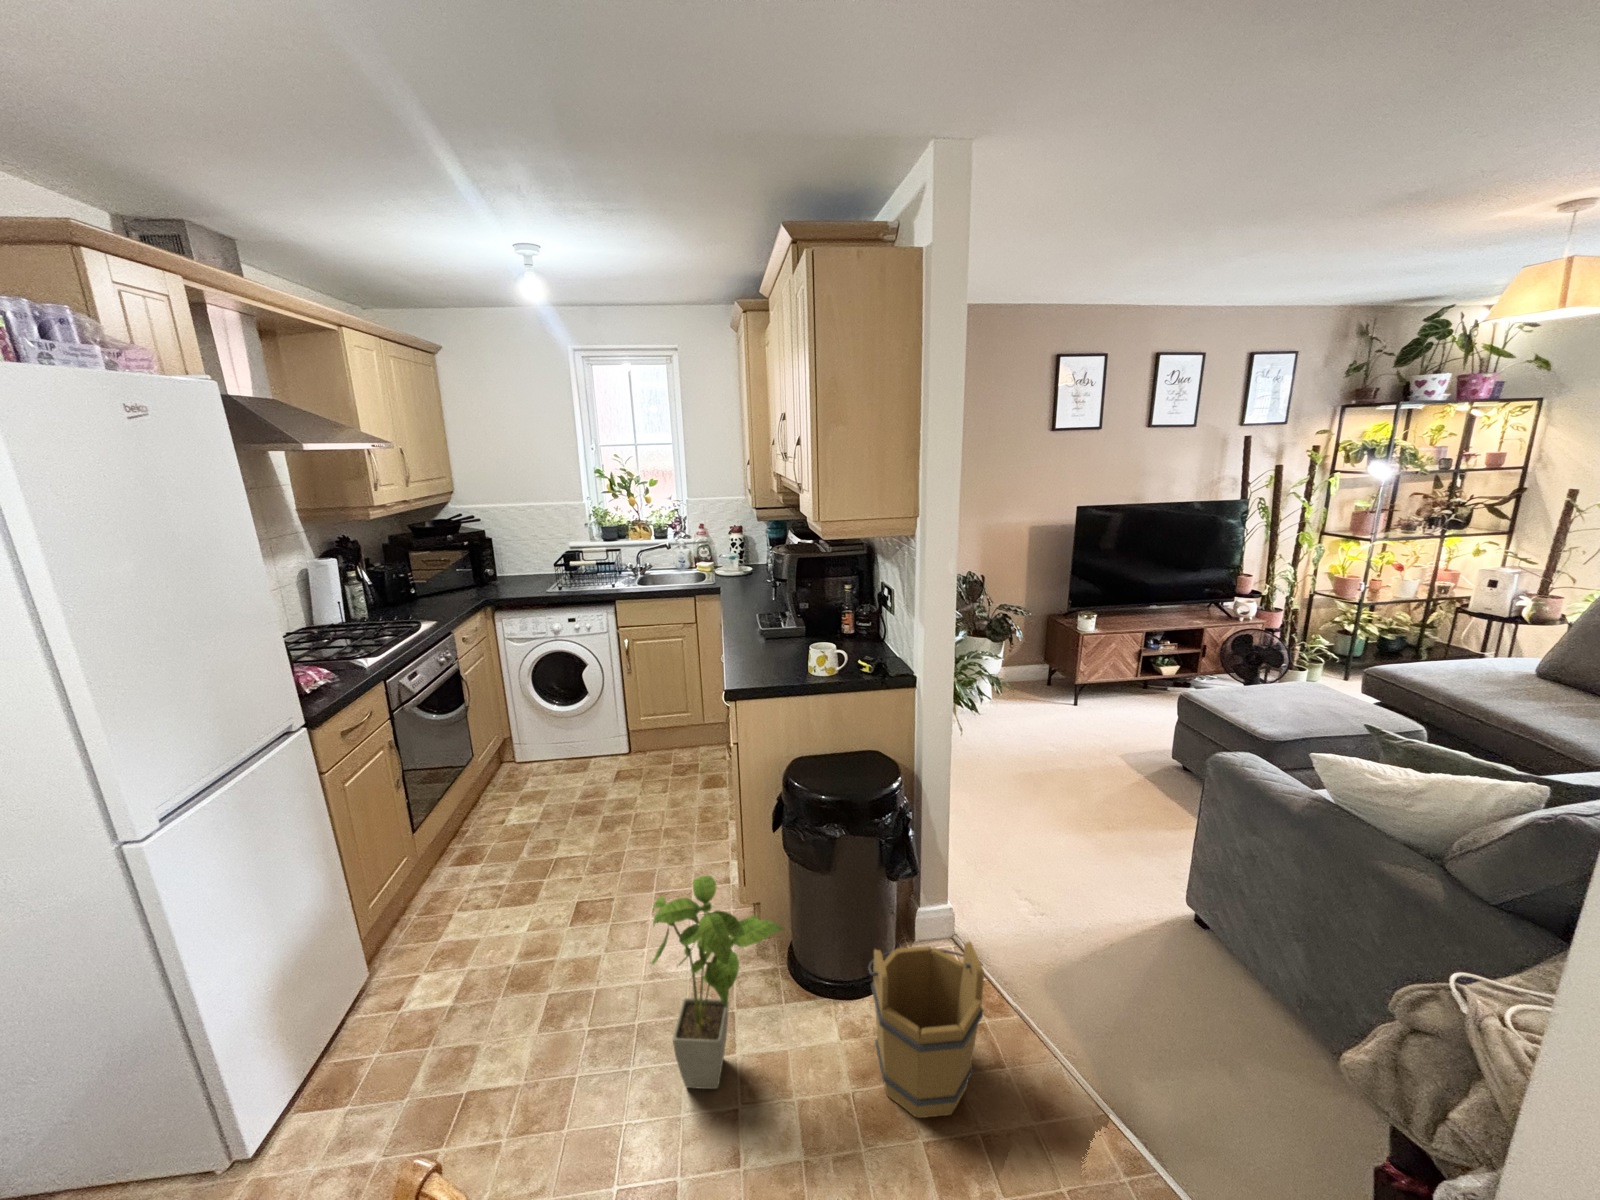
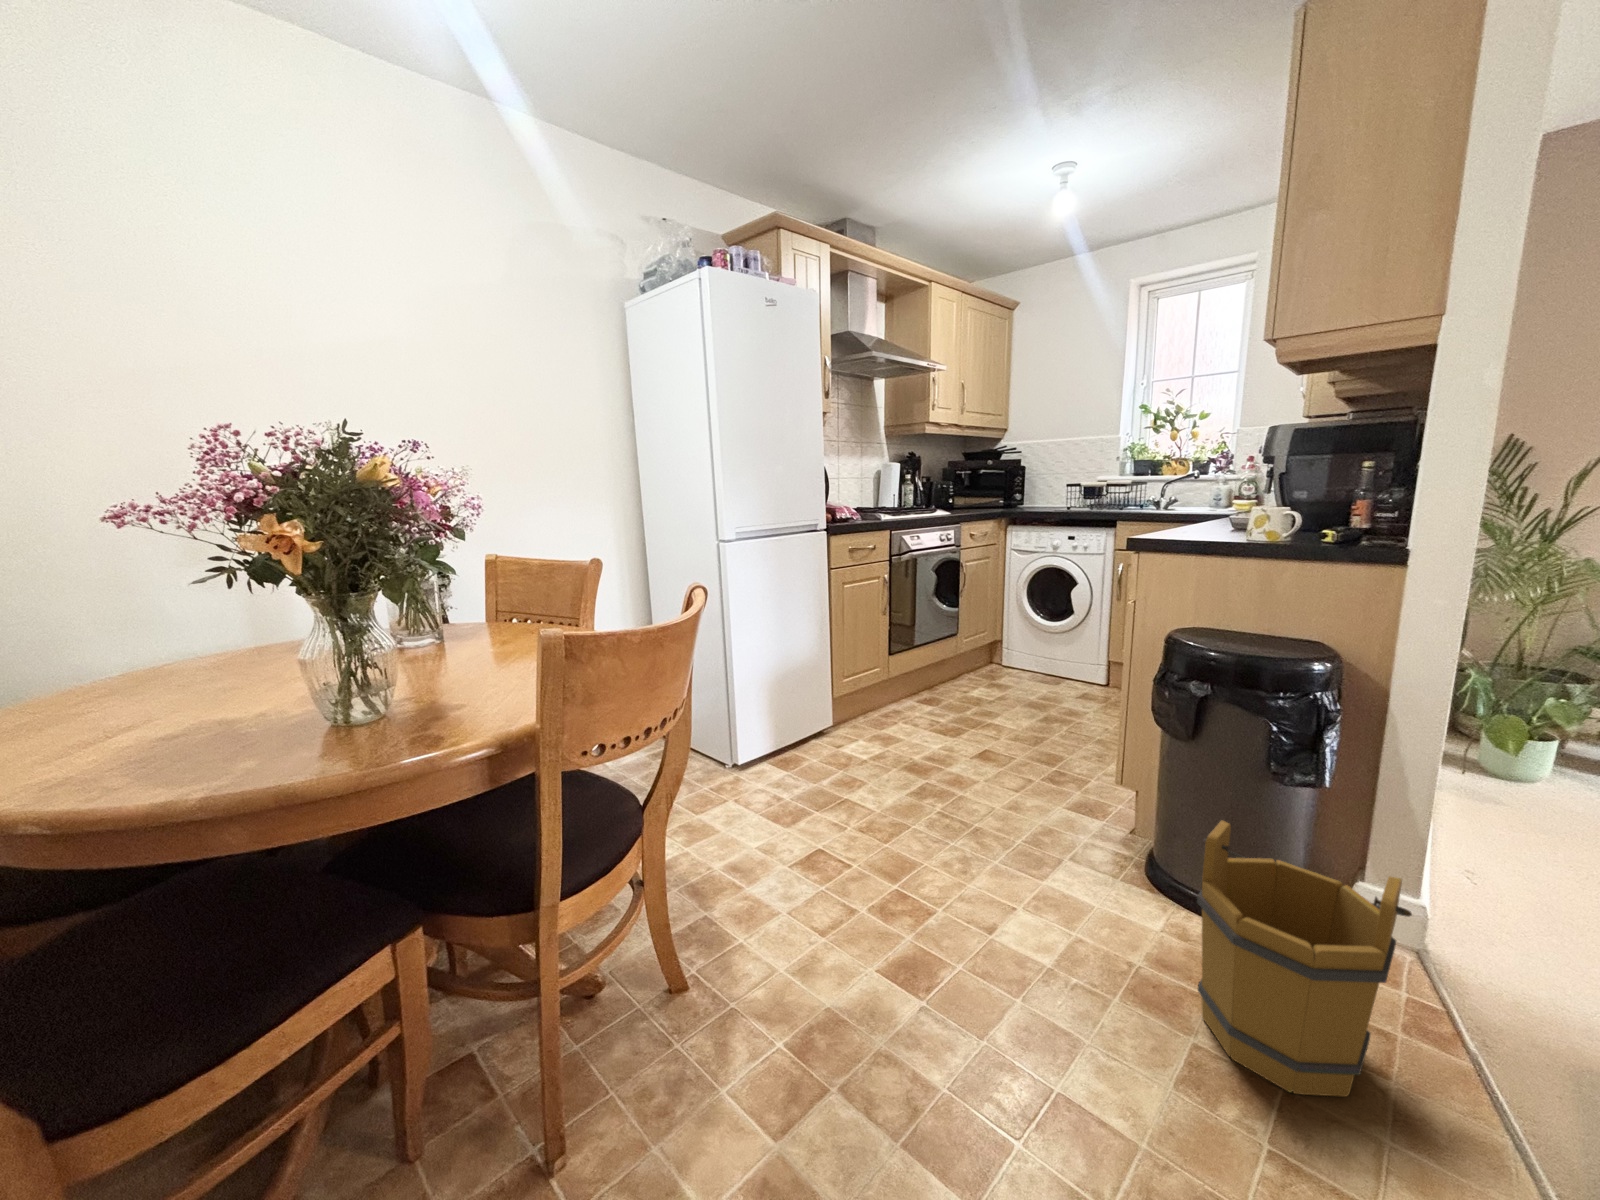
house plant: present [652,875,783,1089] -> none [968,656,1114,896]

